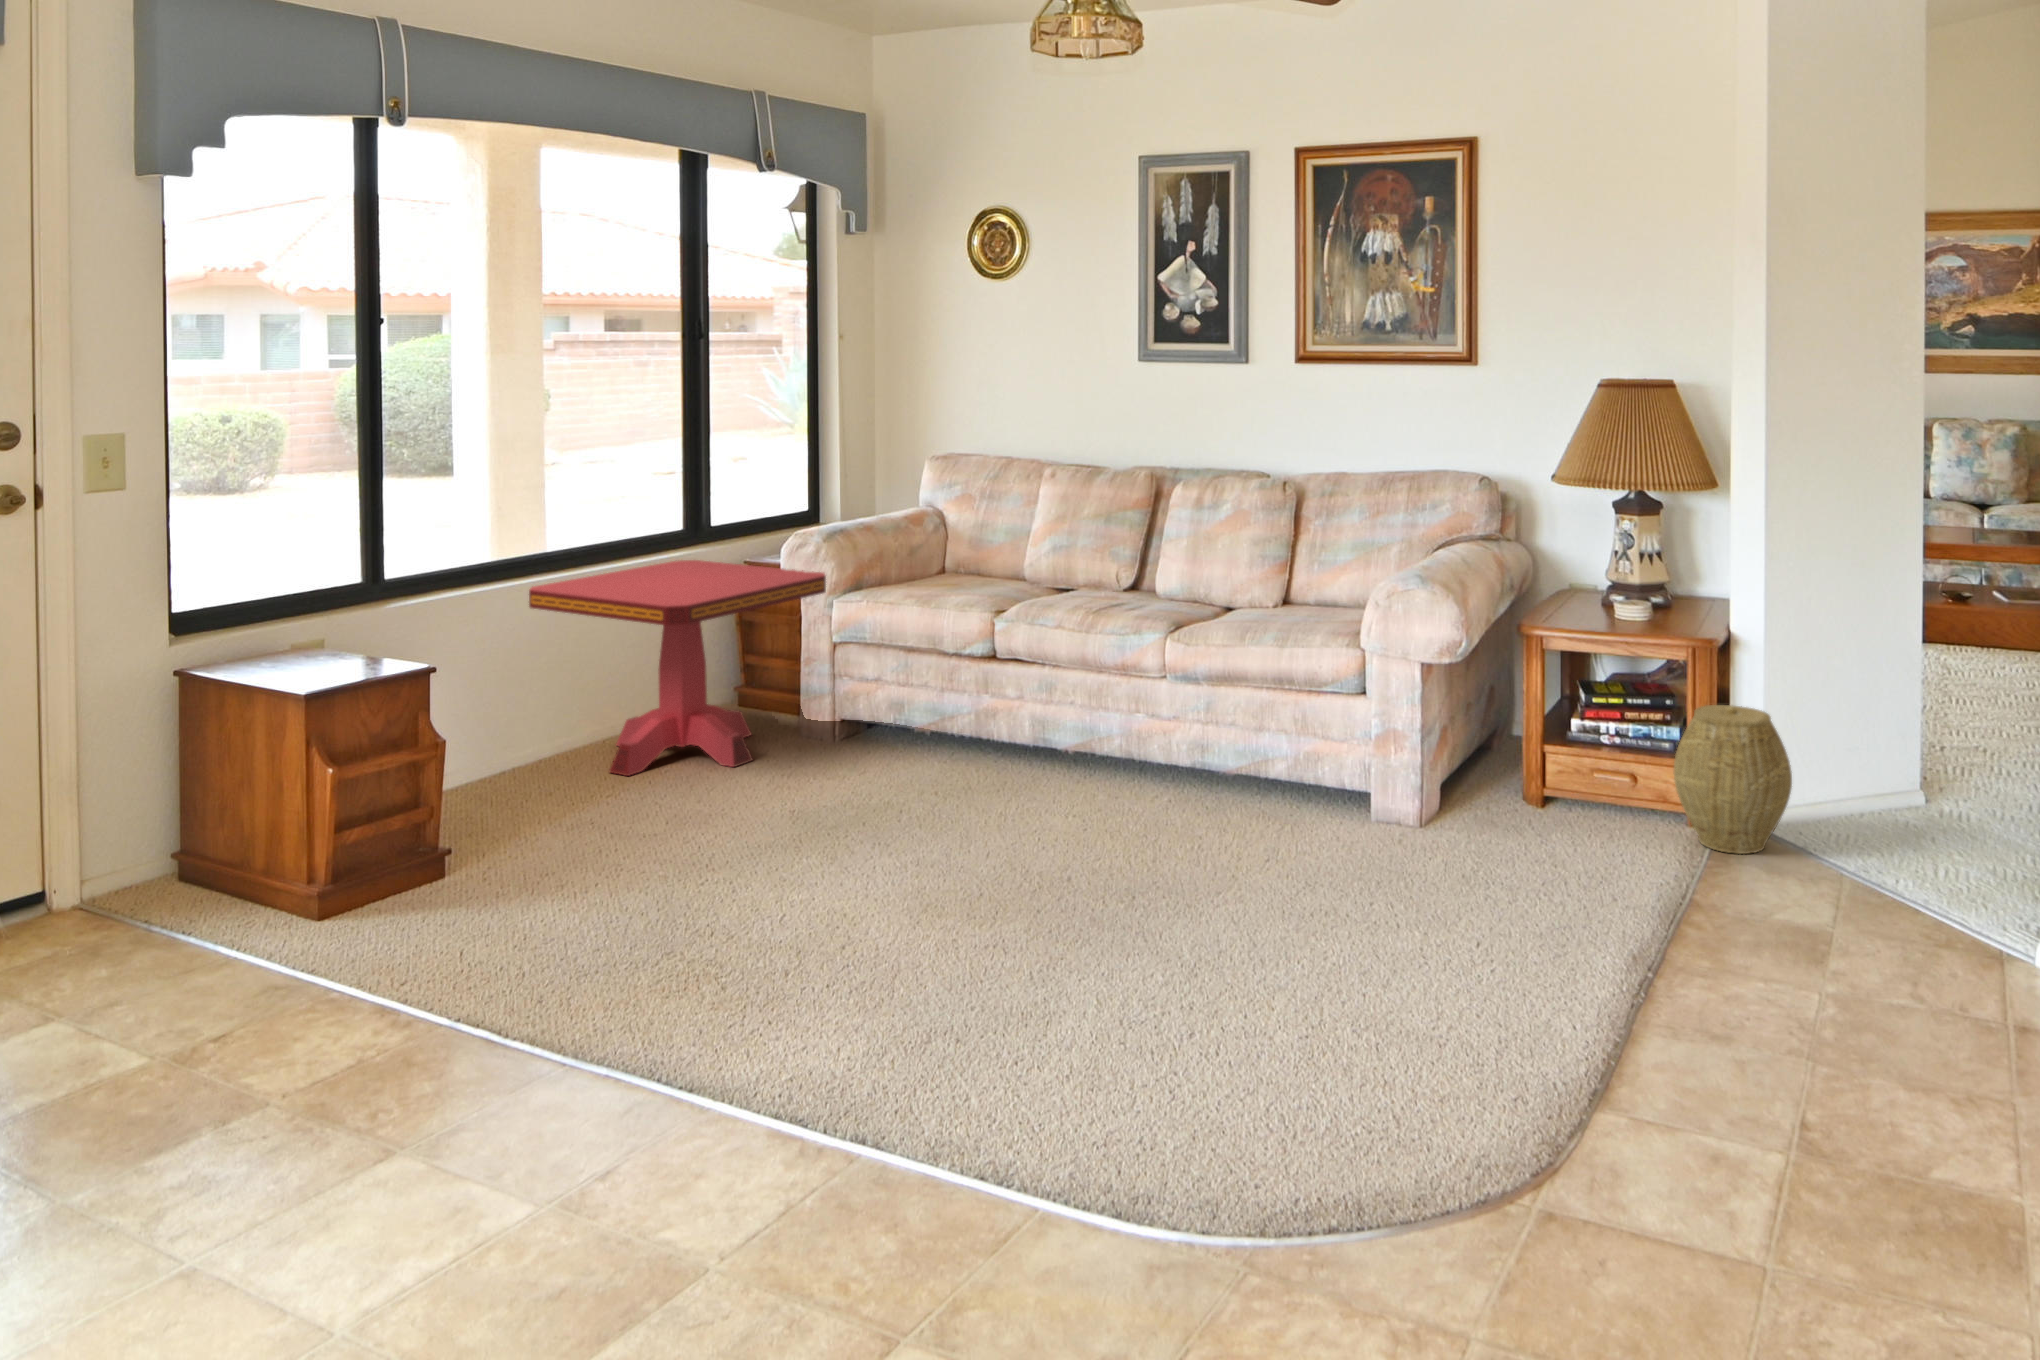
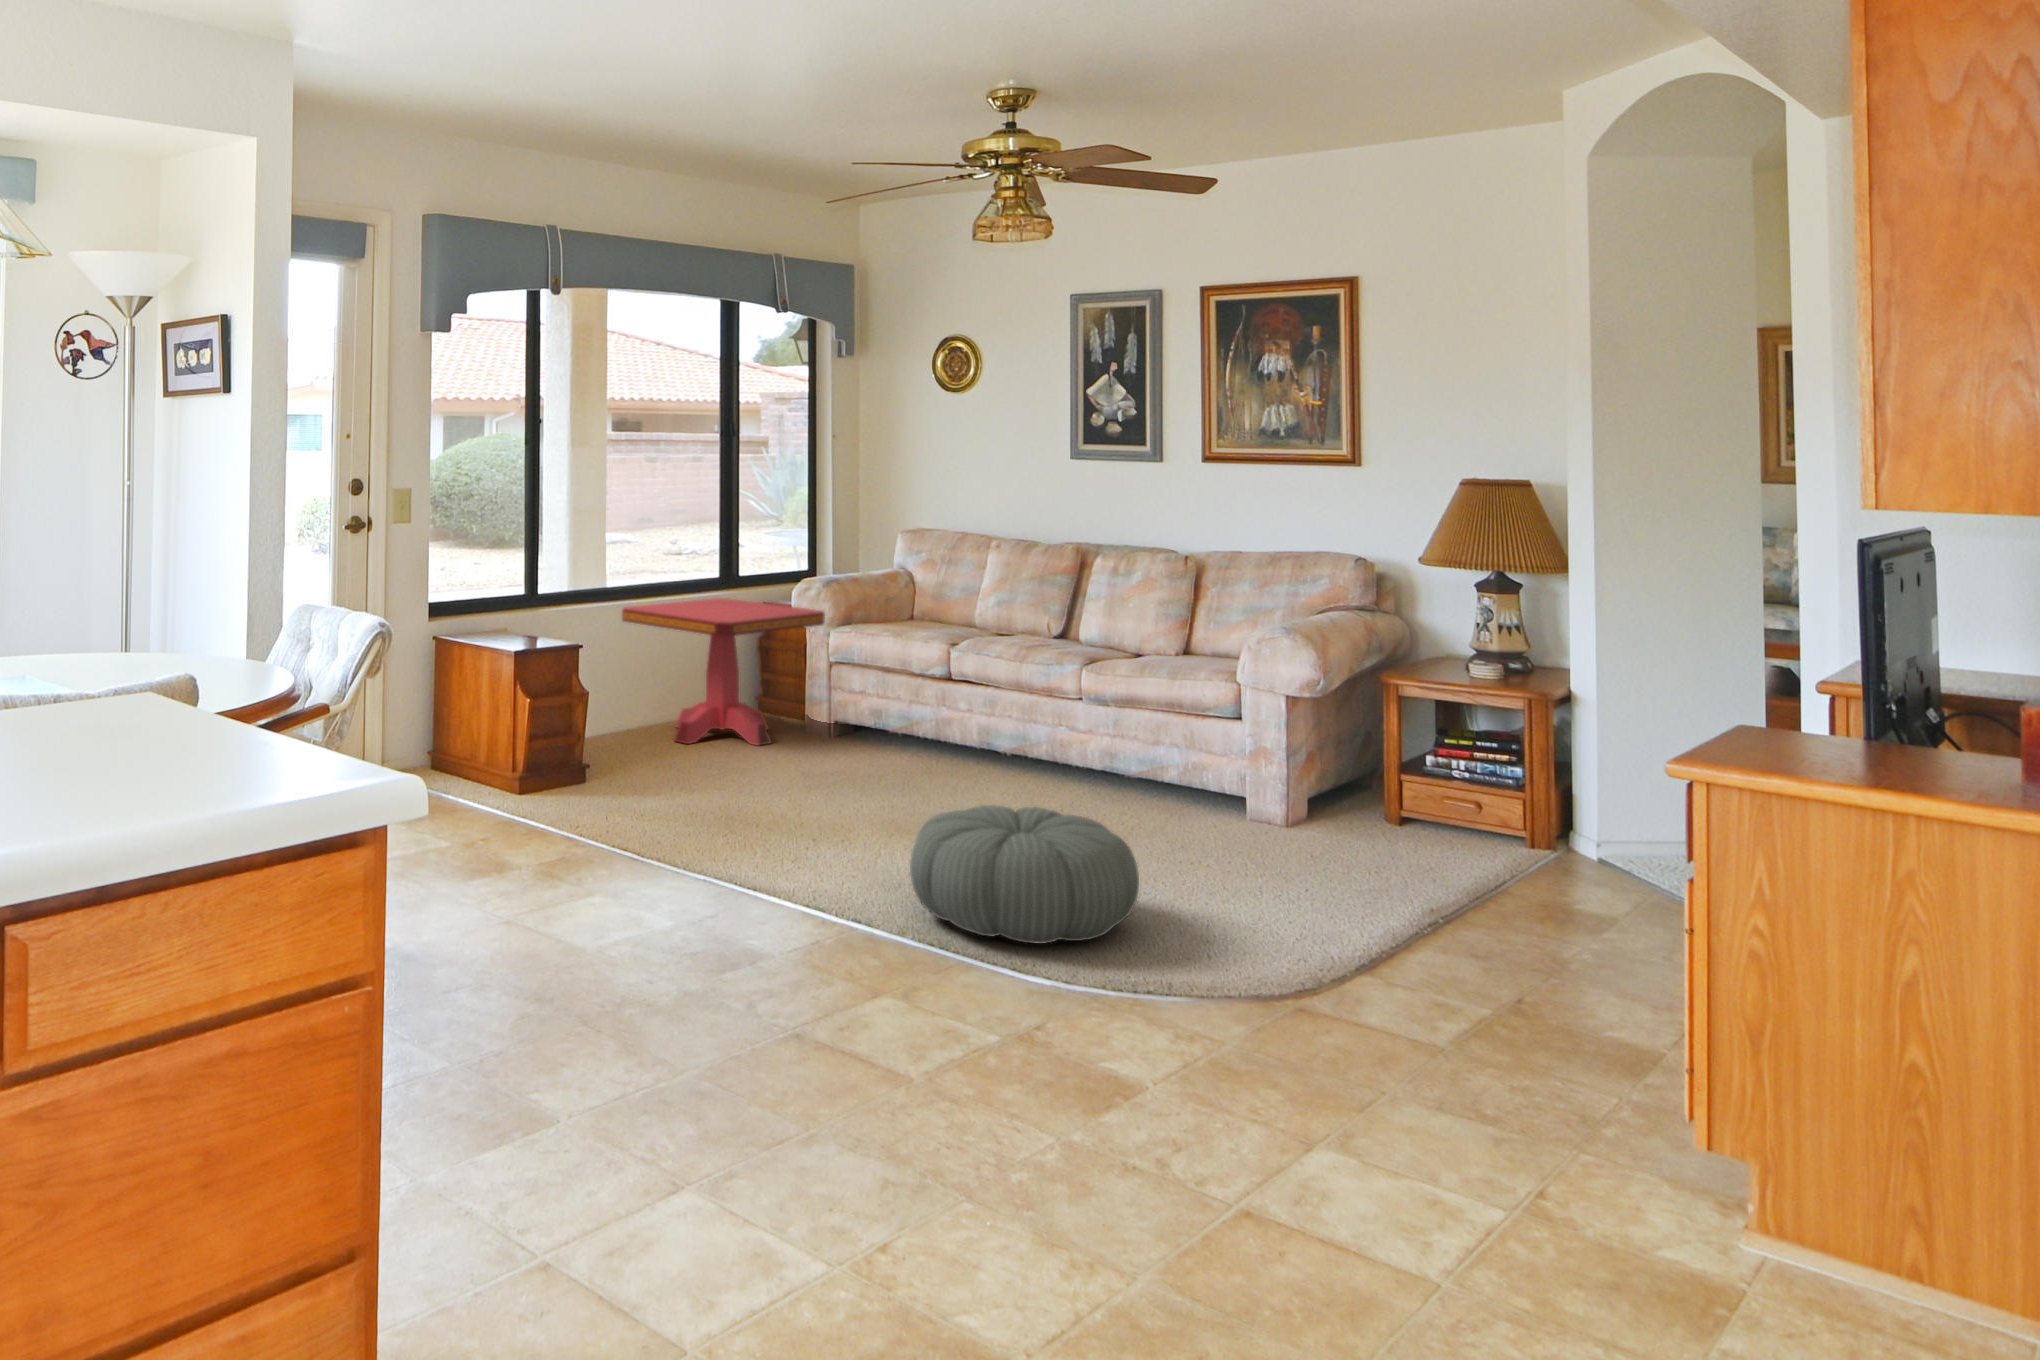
woven basket: present [1674,705,1792,854] -> none [1505,744,1612,866]
pouf: none [946,896,1290,1152] -> present [910,805,1139,944]

